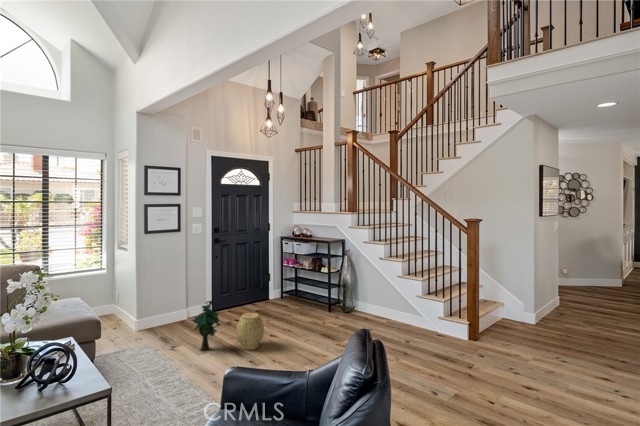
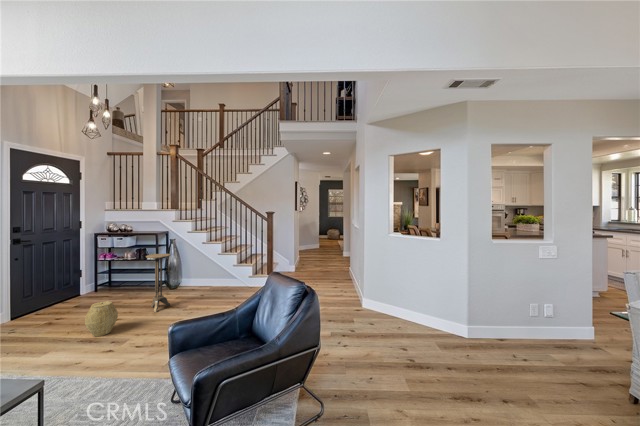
side table: none [301,267,327,338] -> present [146,254,170,312]
decorative plant: present [192,301,220,351] -> none [20,298,65,353]

